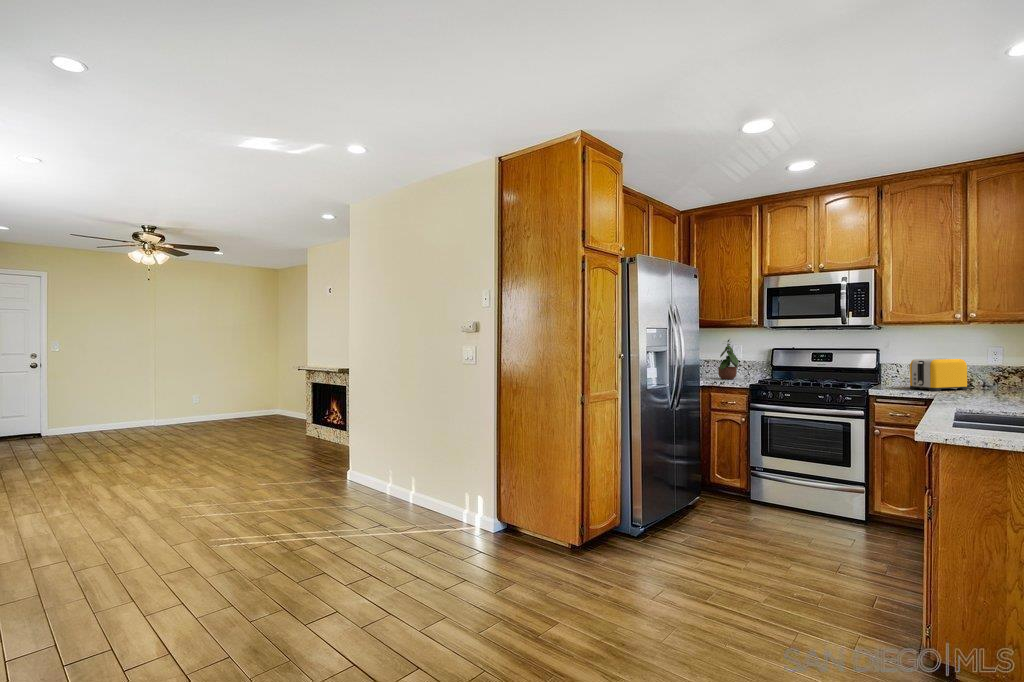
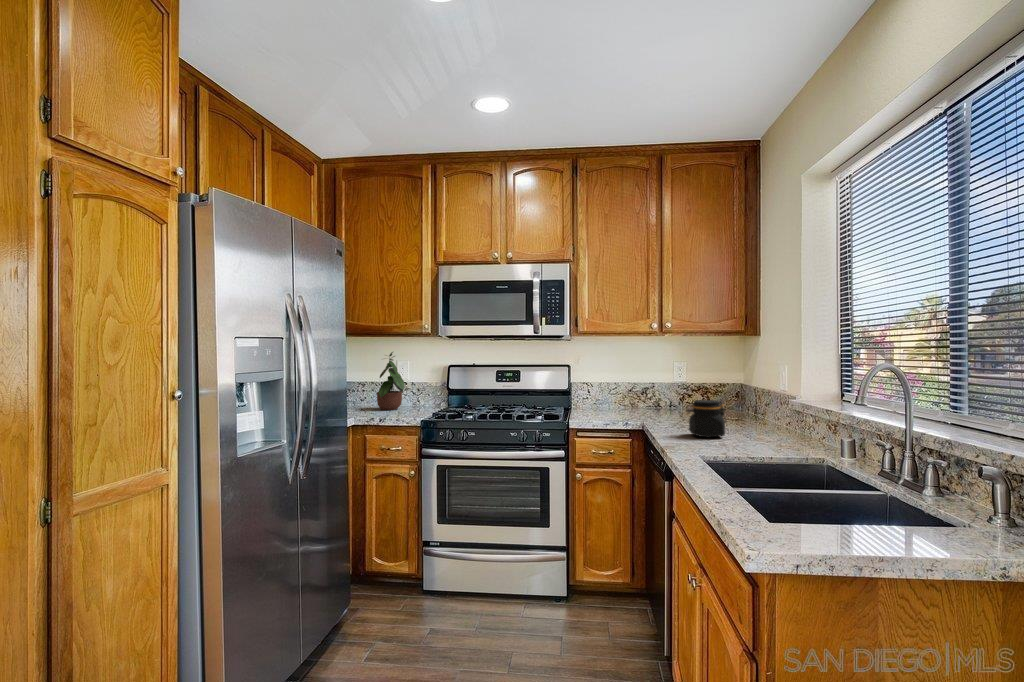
toaster: present [910,358,967,391] -> none [609,376,661,418]
jar: none [962,373,1001,401] -> present [686,400,727,437]

